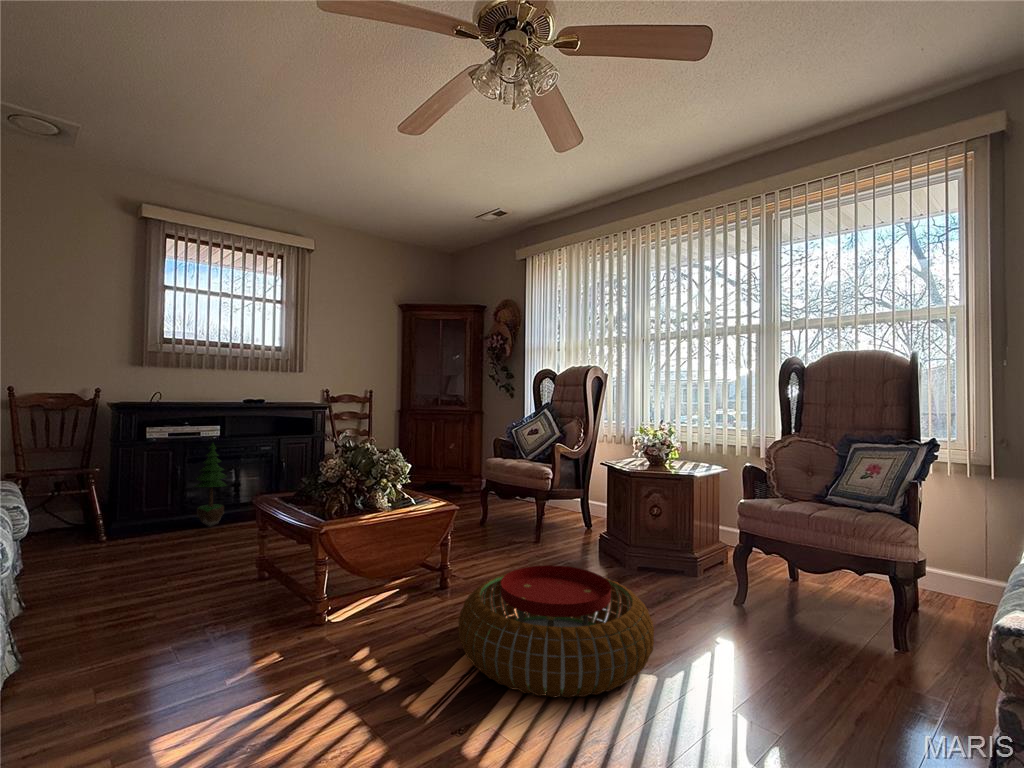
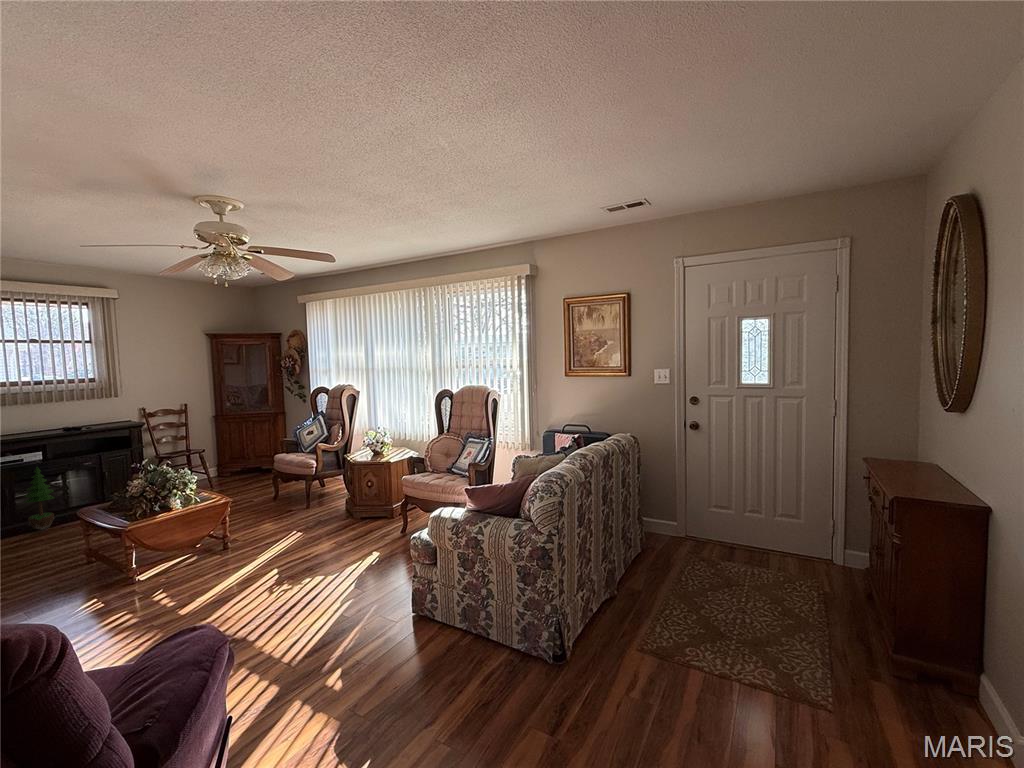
pouf: present [458,565,654,698] -> none [217,528,331,595]

